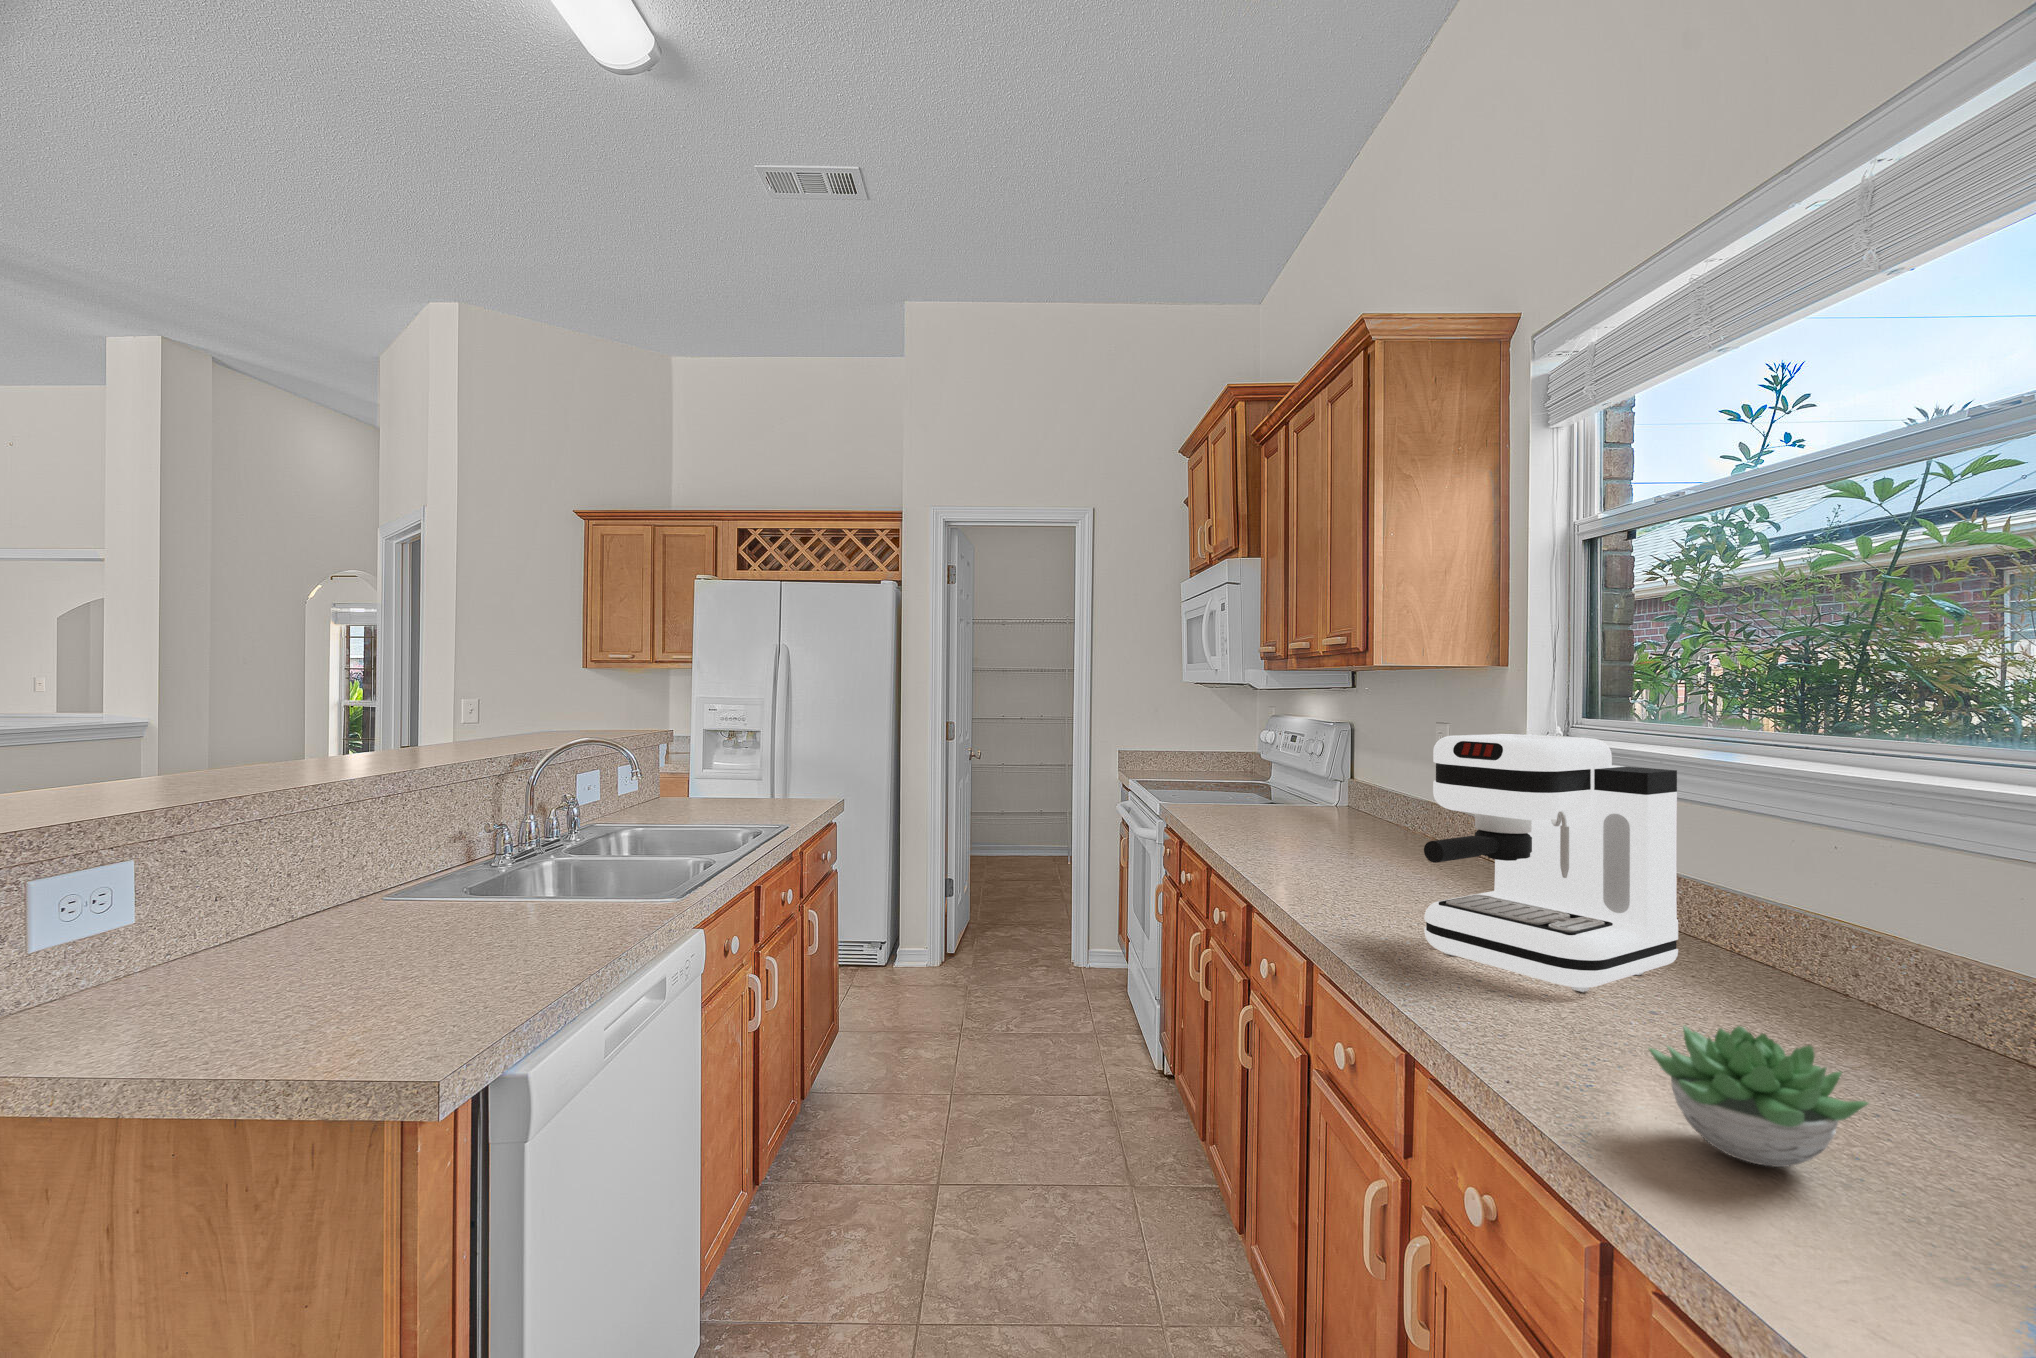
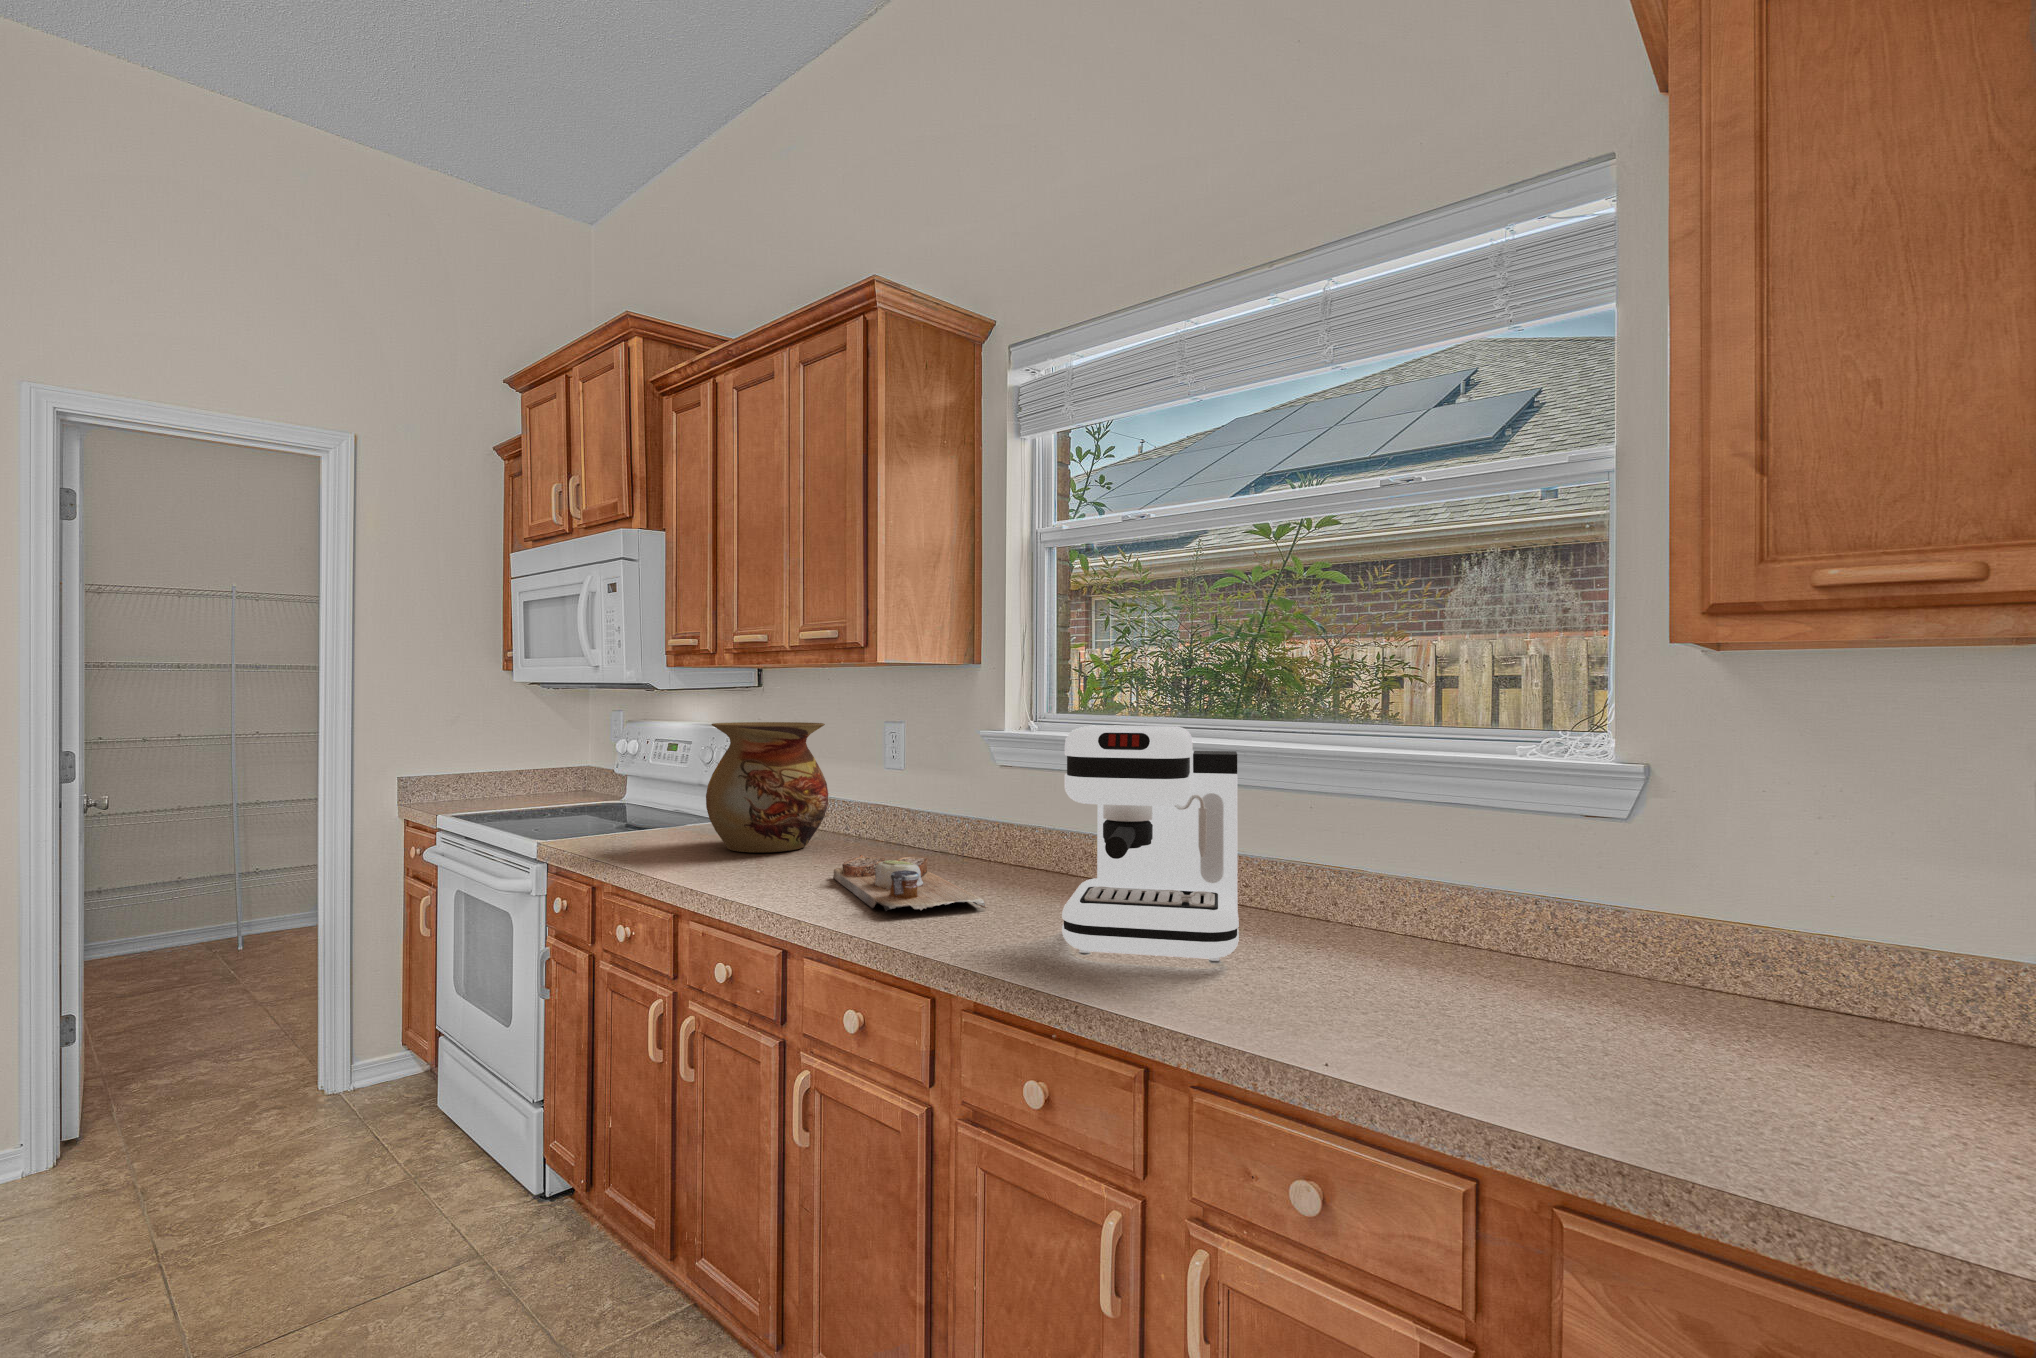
vase: none [1267,719,1378,835] -> present [706,722,828,852]
cutting board: none [1318,844,1423,905] -> present [833,855,986,912]
succulent plant: present [1649,1026,1868,1167] -> none [1442,957,1590,1069]

